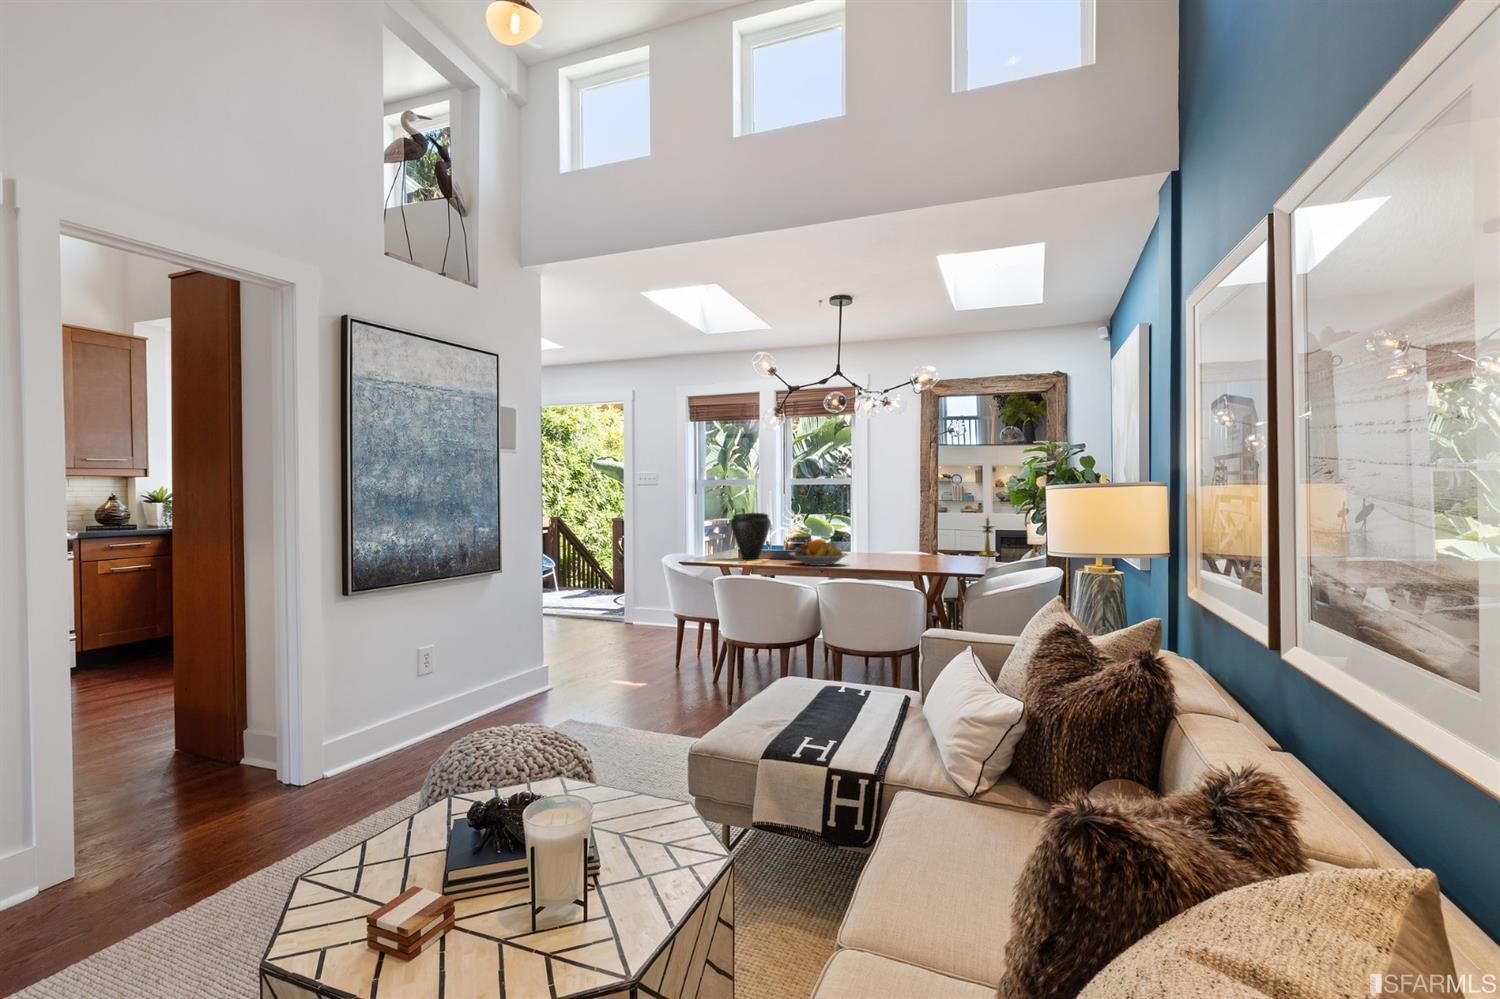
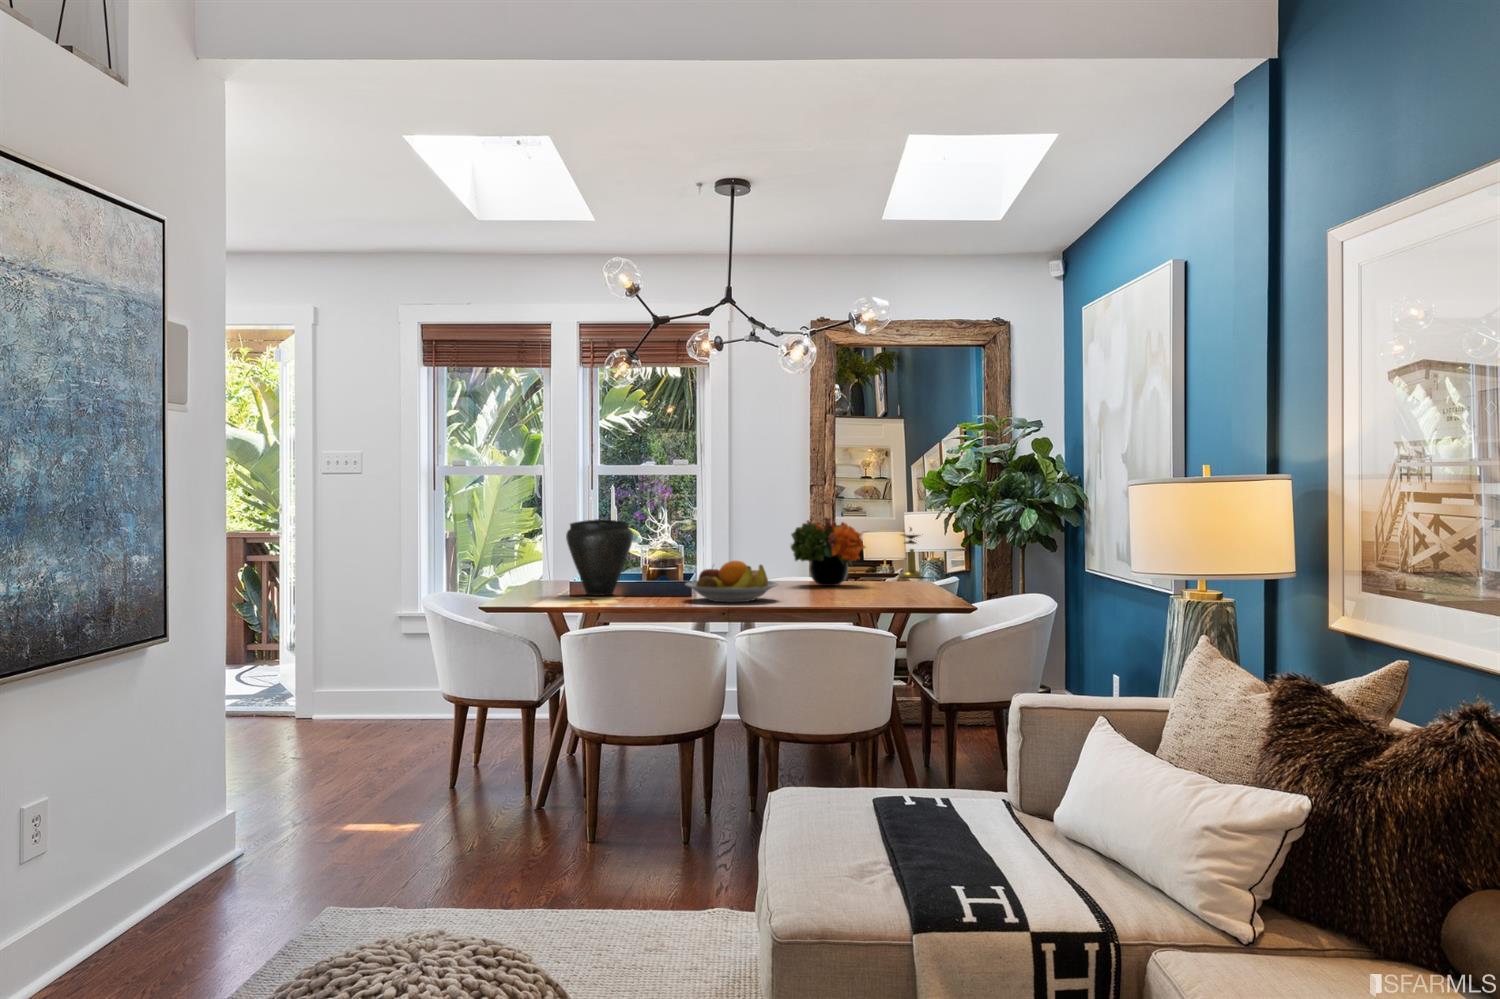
flower arrangement: none [880,513,935,559] -> present [791,517,865,586]

